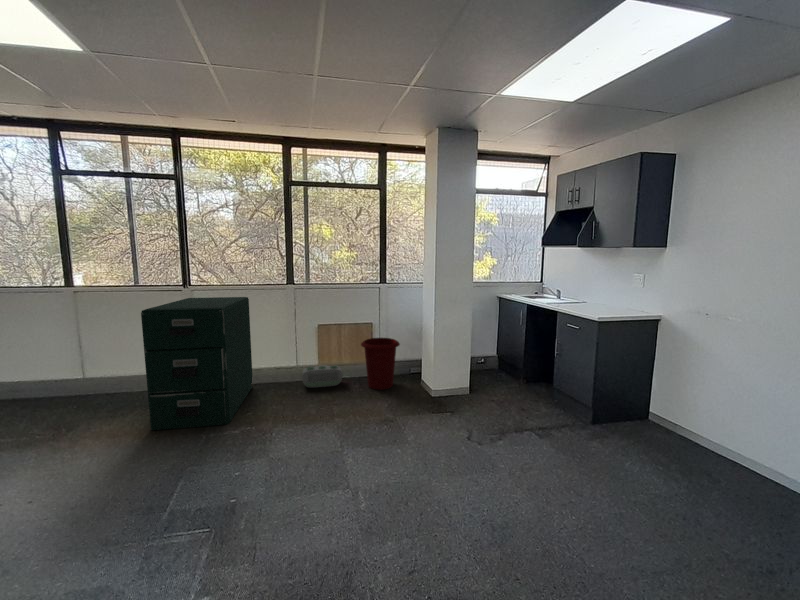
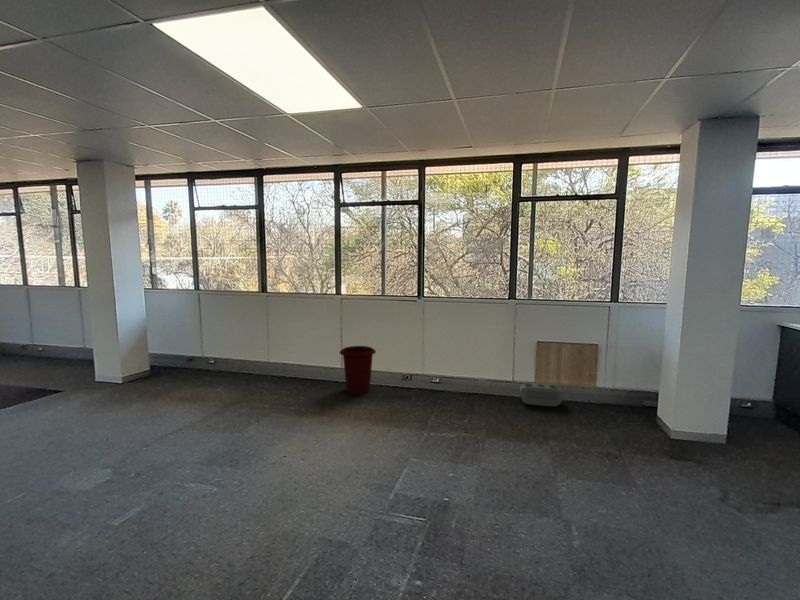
filing cabinet: present [141,297,253,430] -> none [402,308,473,425]
waste bin: present [361,338,400,390] -> present [340,346,376,394]

